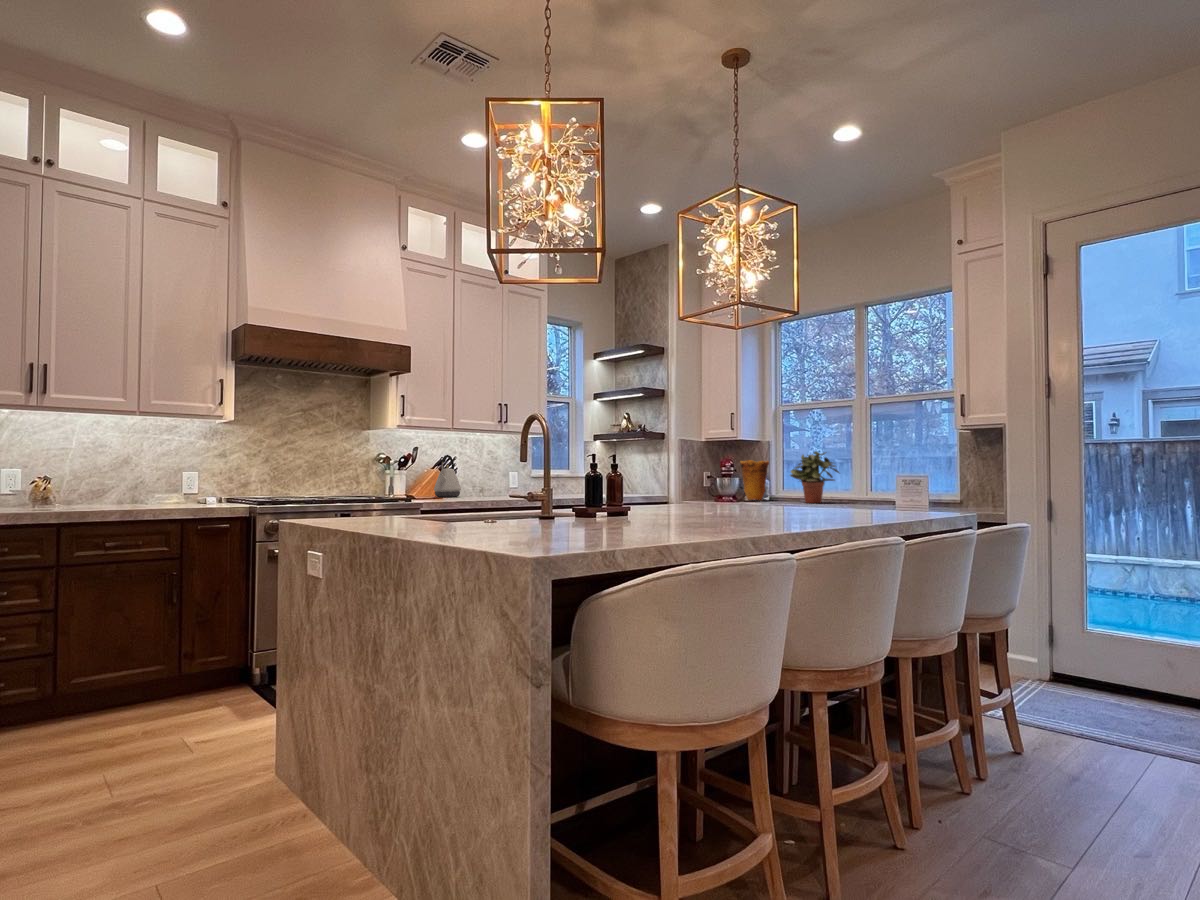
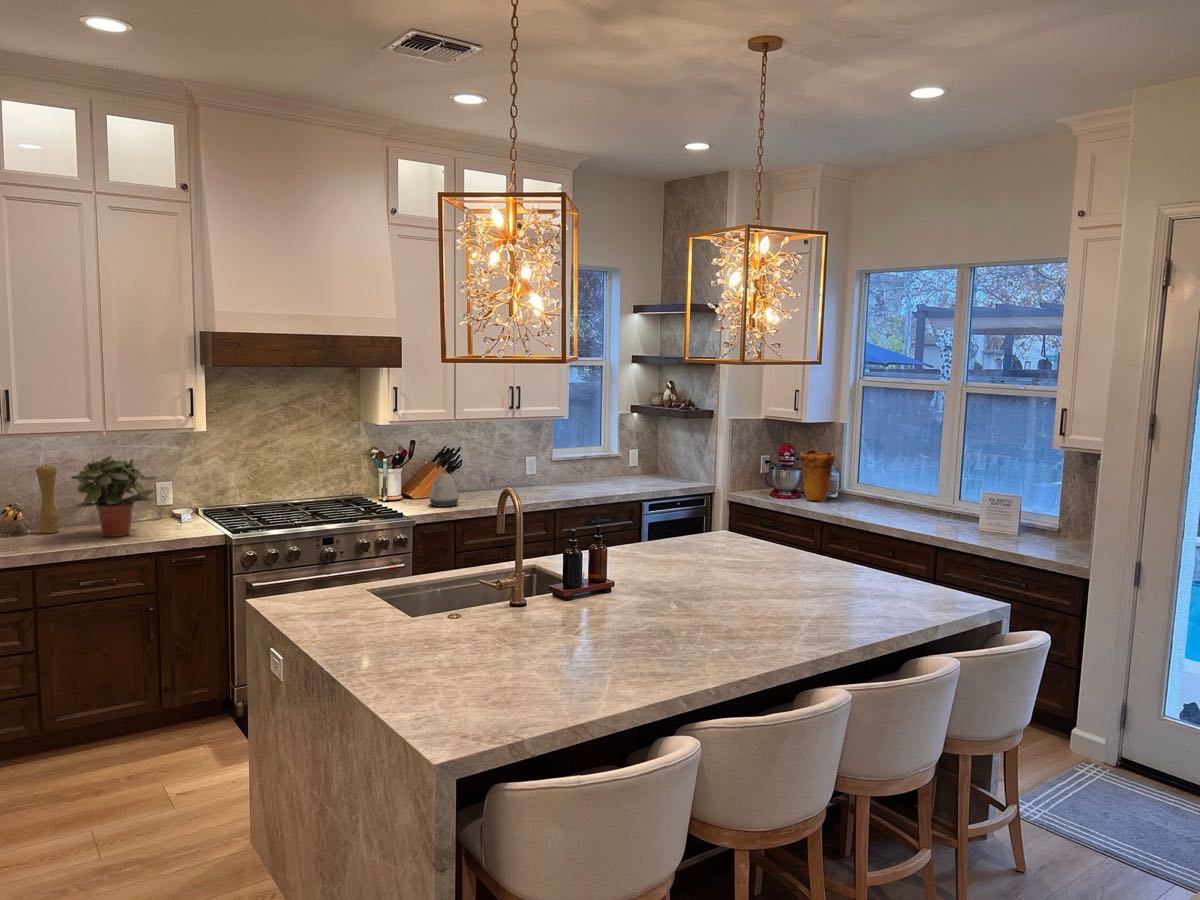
pepper mill: none [64,441,86,507] -> present [36,465,59,533]
potted plant: present [790,451,839,503] -> present [71,457,157,537]

